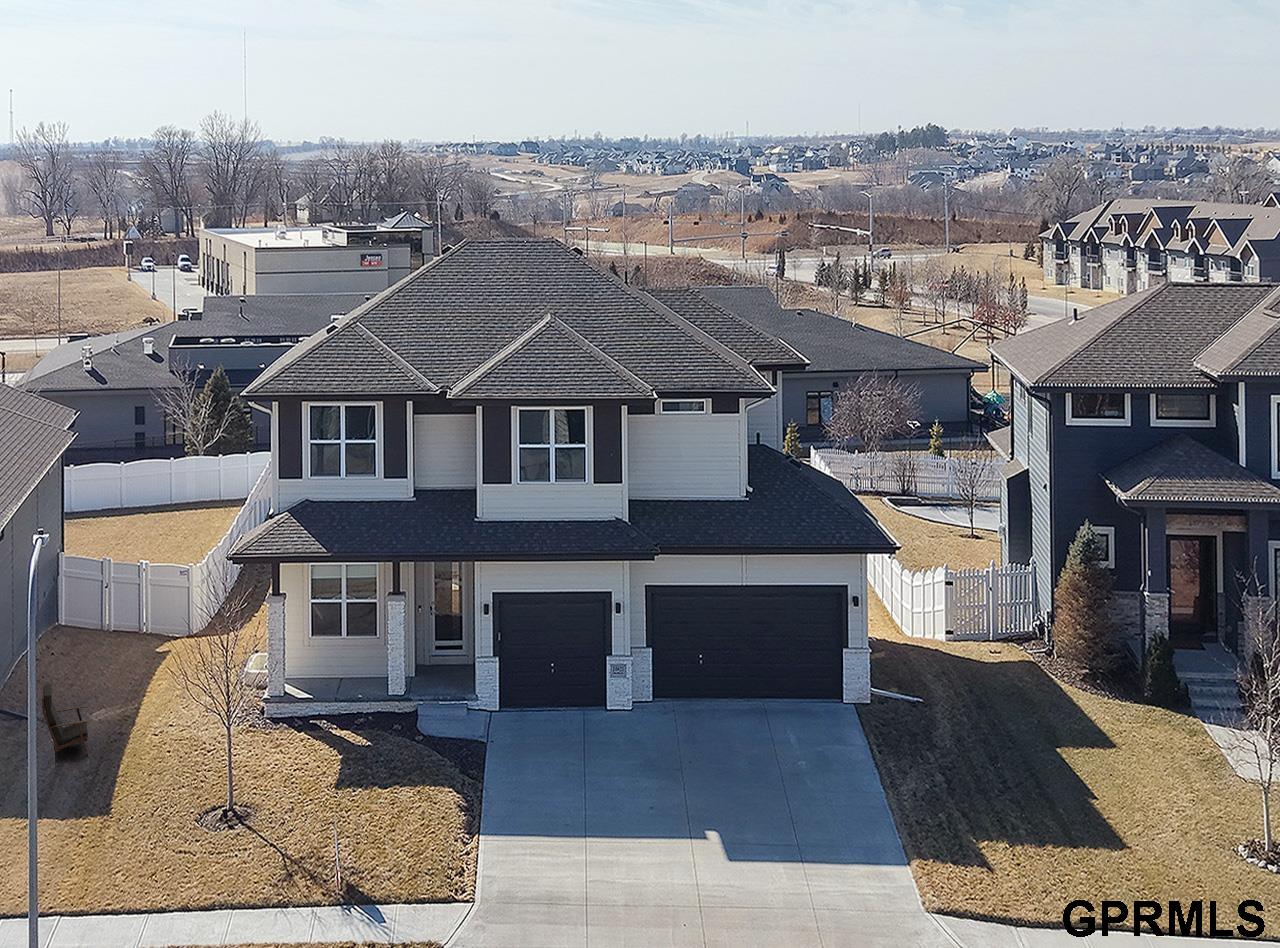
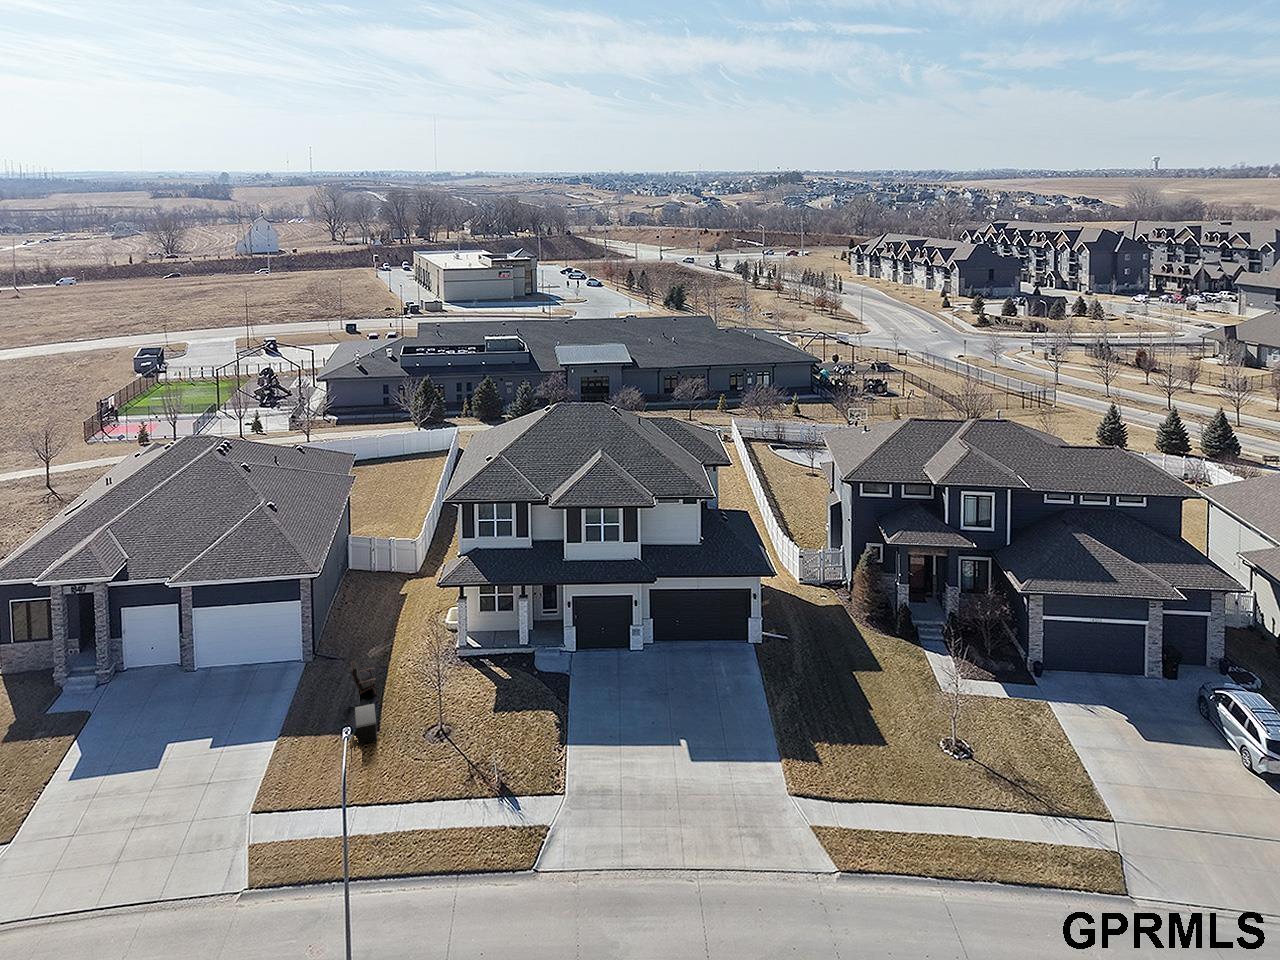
storage bench: none [42,750,85,825] -> present [355,704,377,744]

